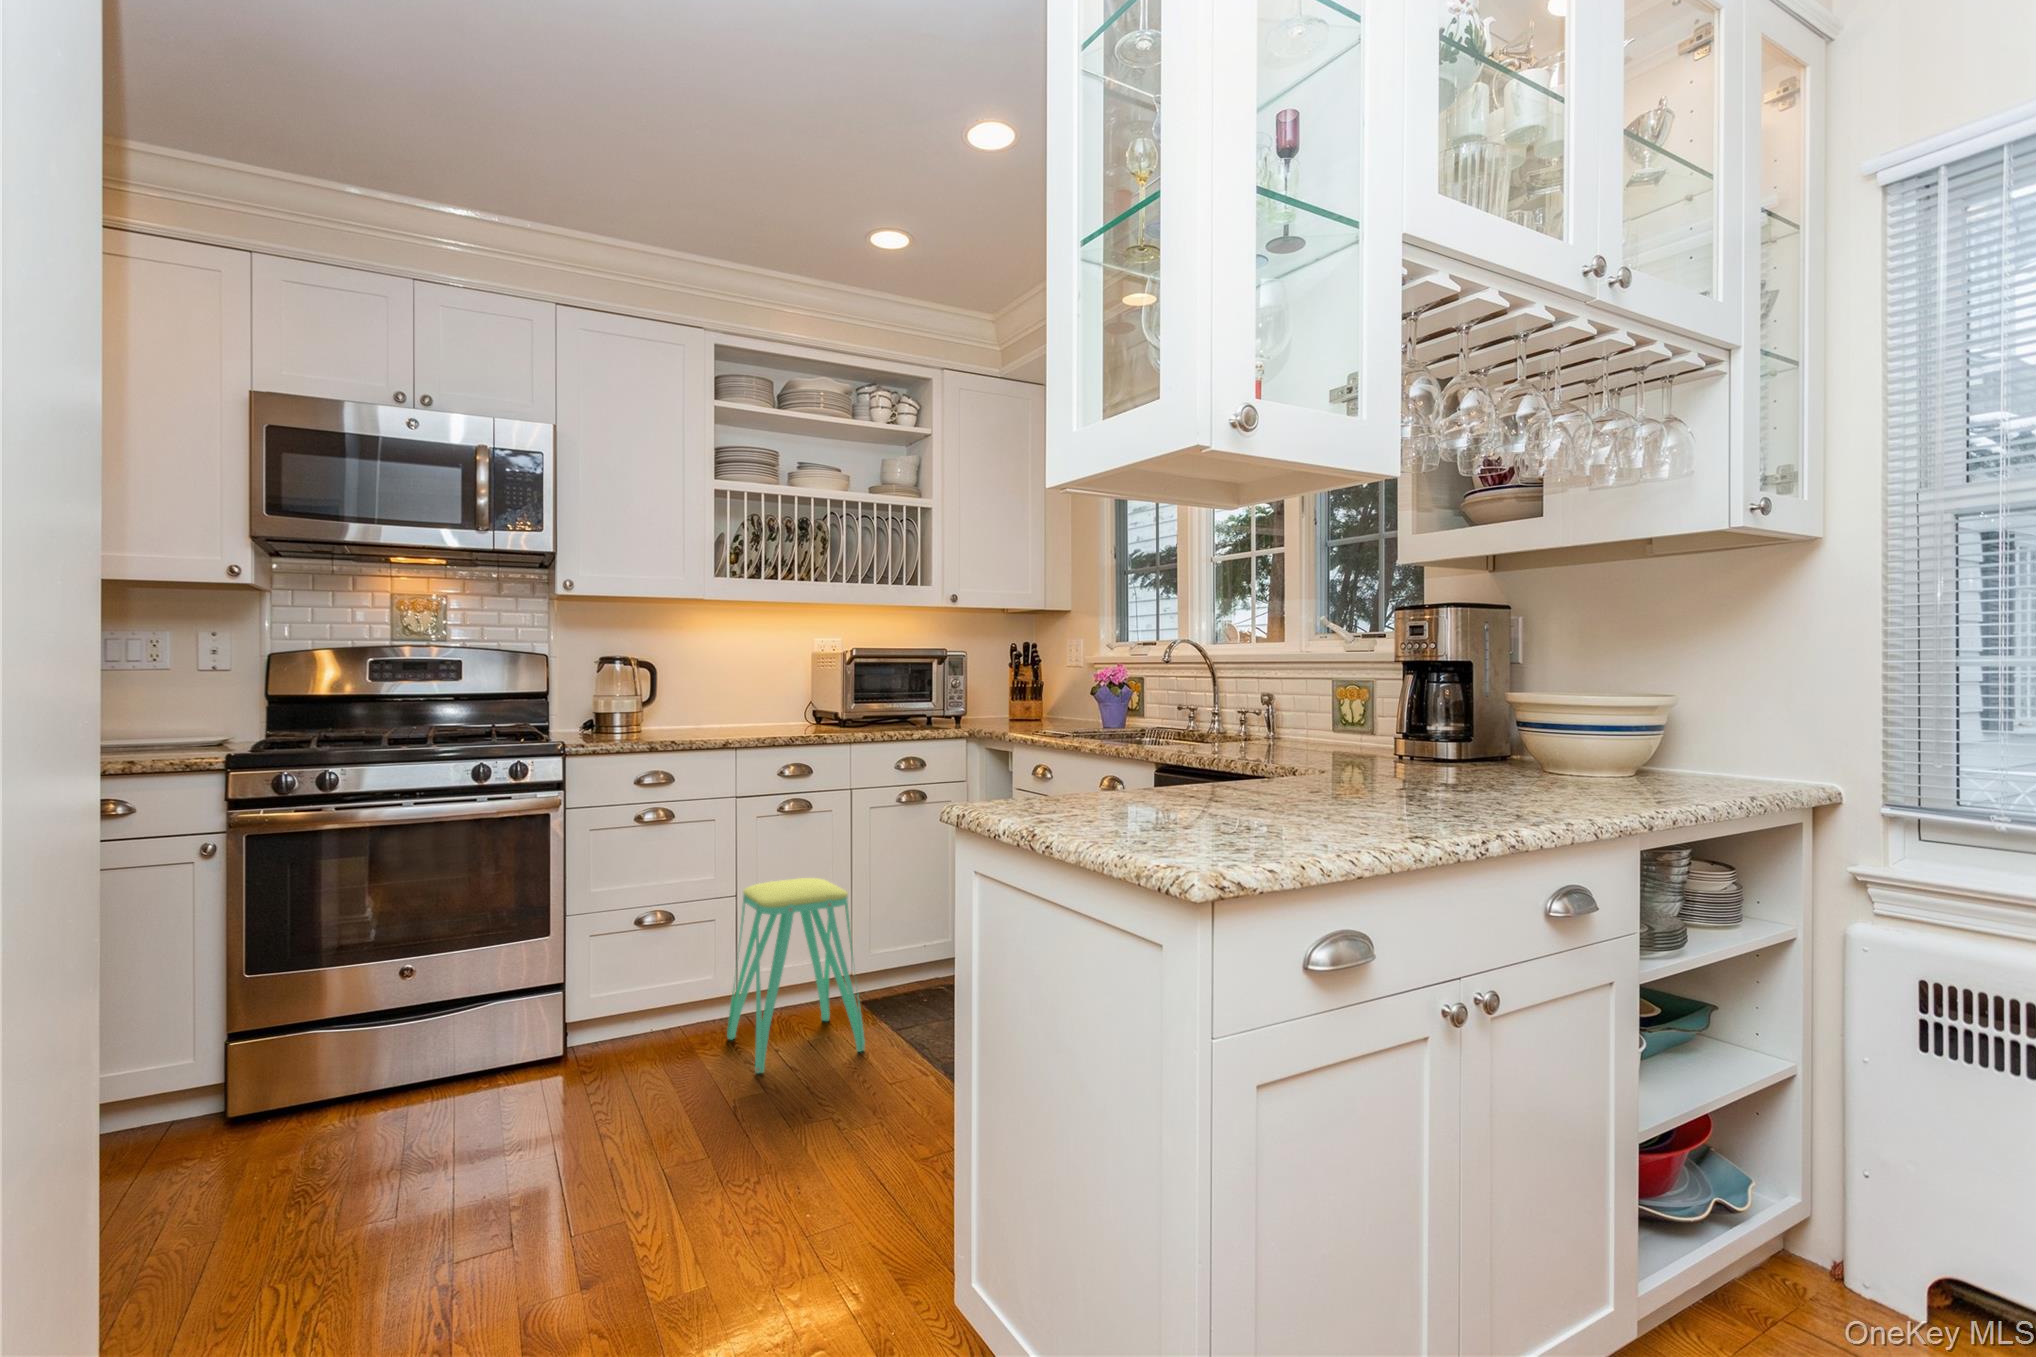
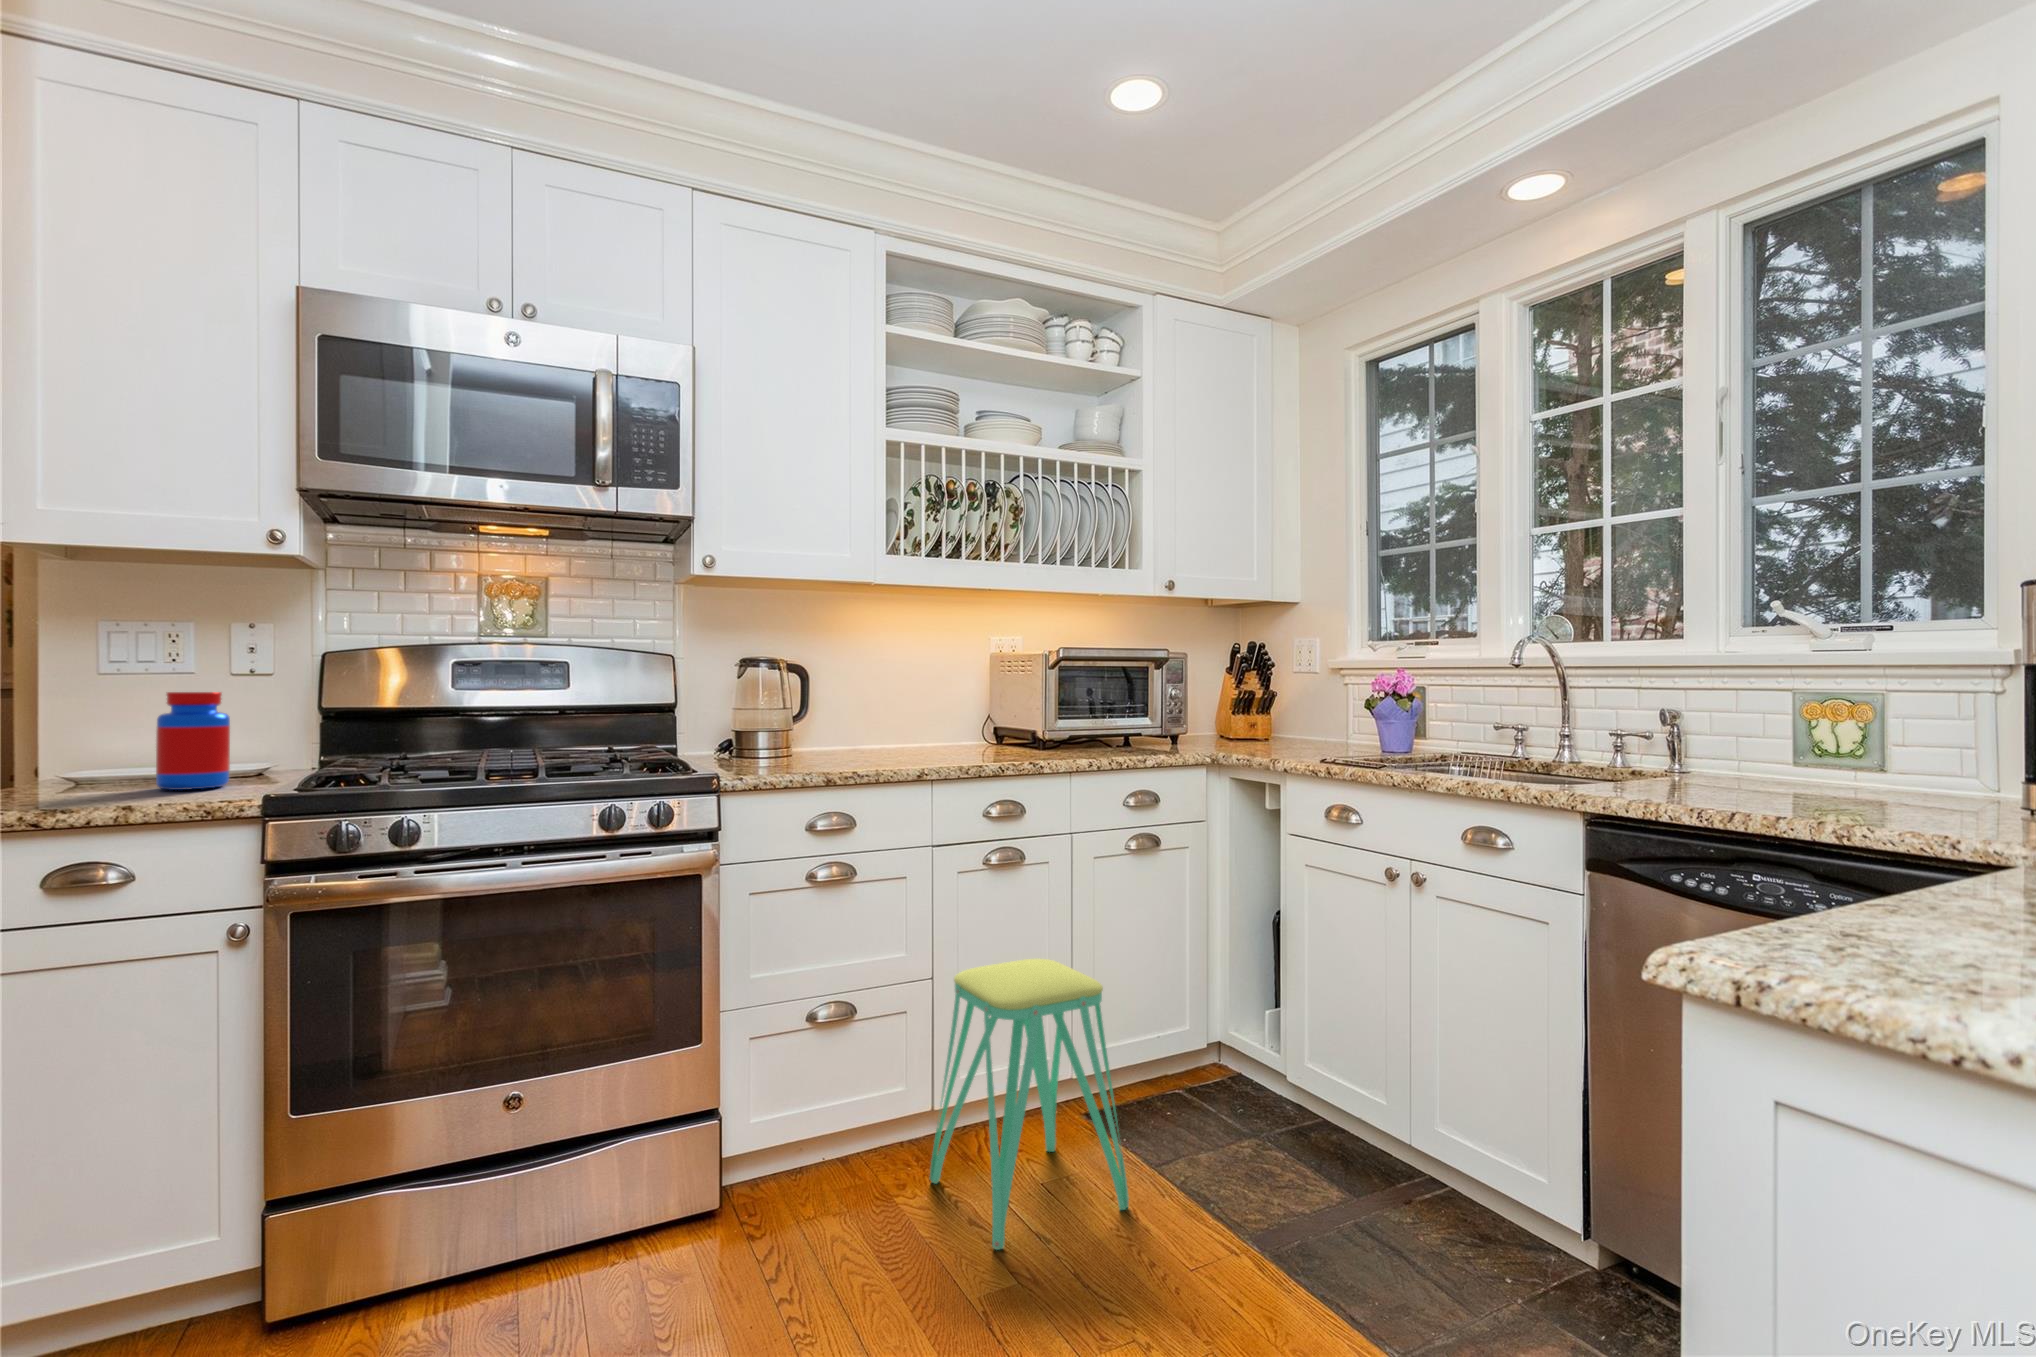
jar: none [148,683,201,751] -> present [156,692,230,790]

